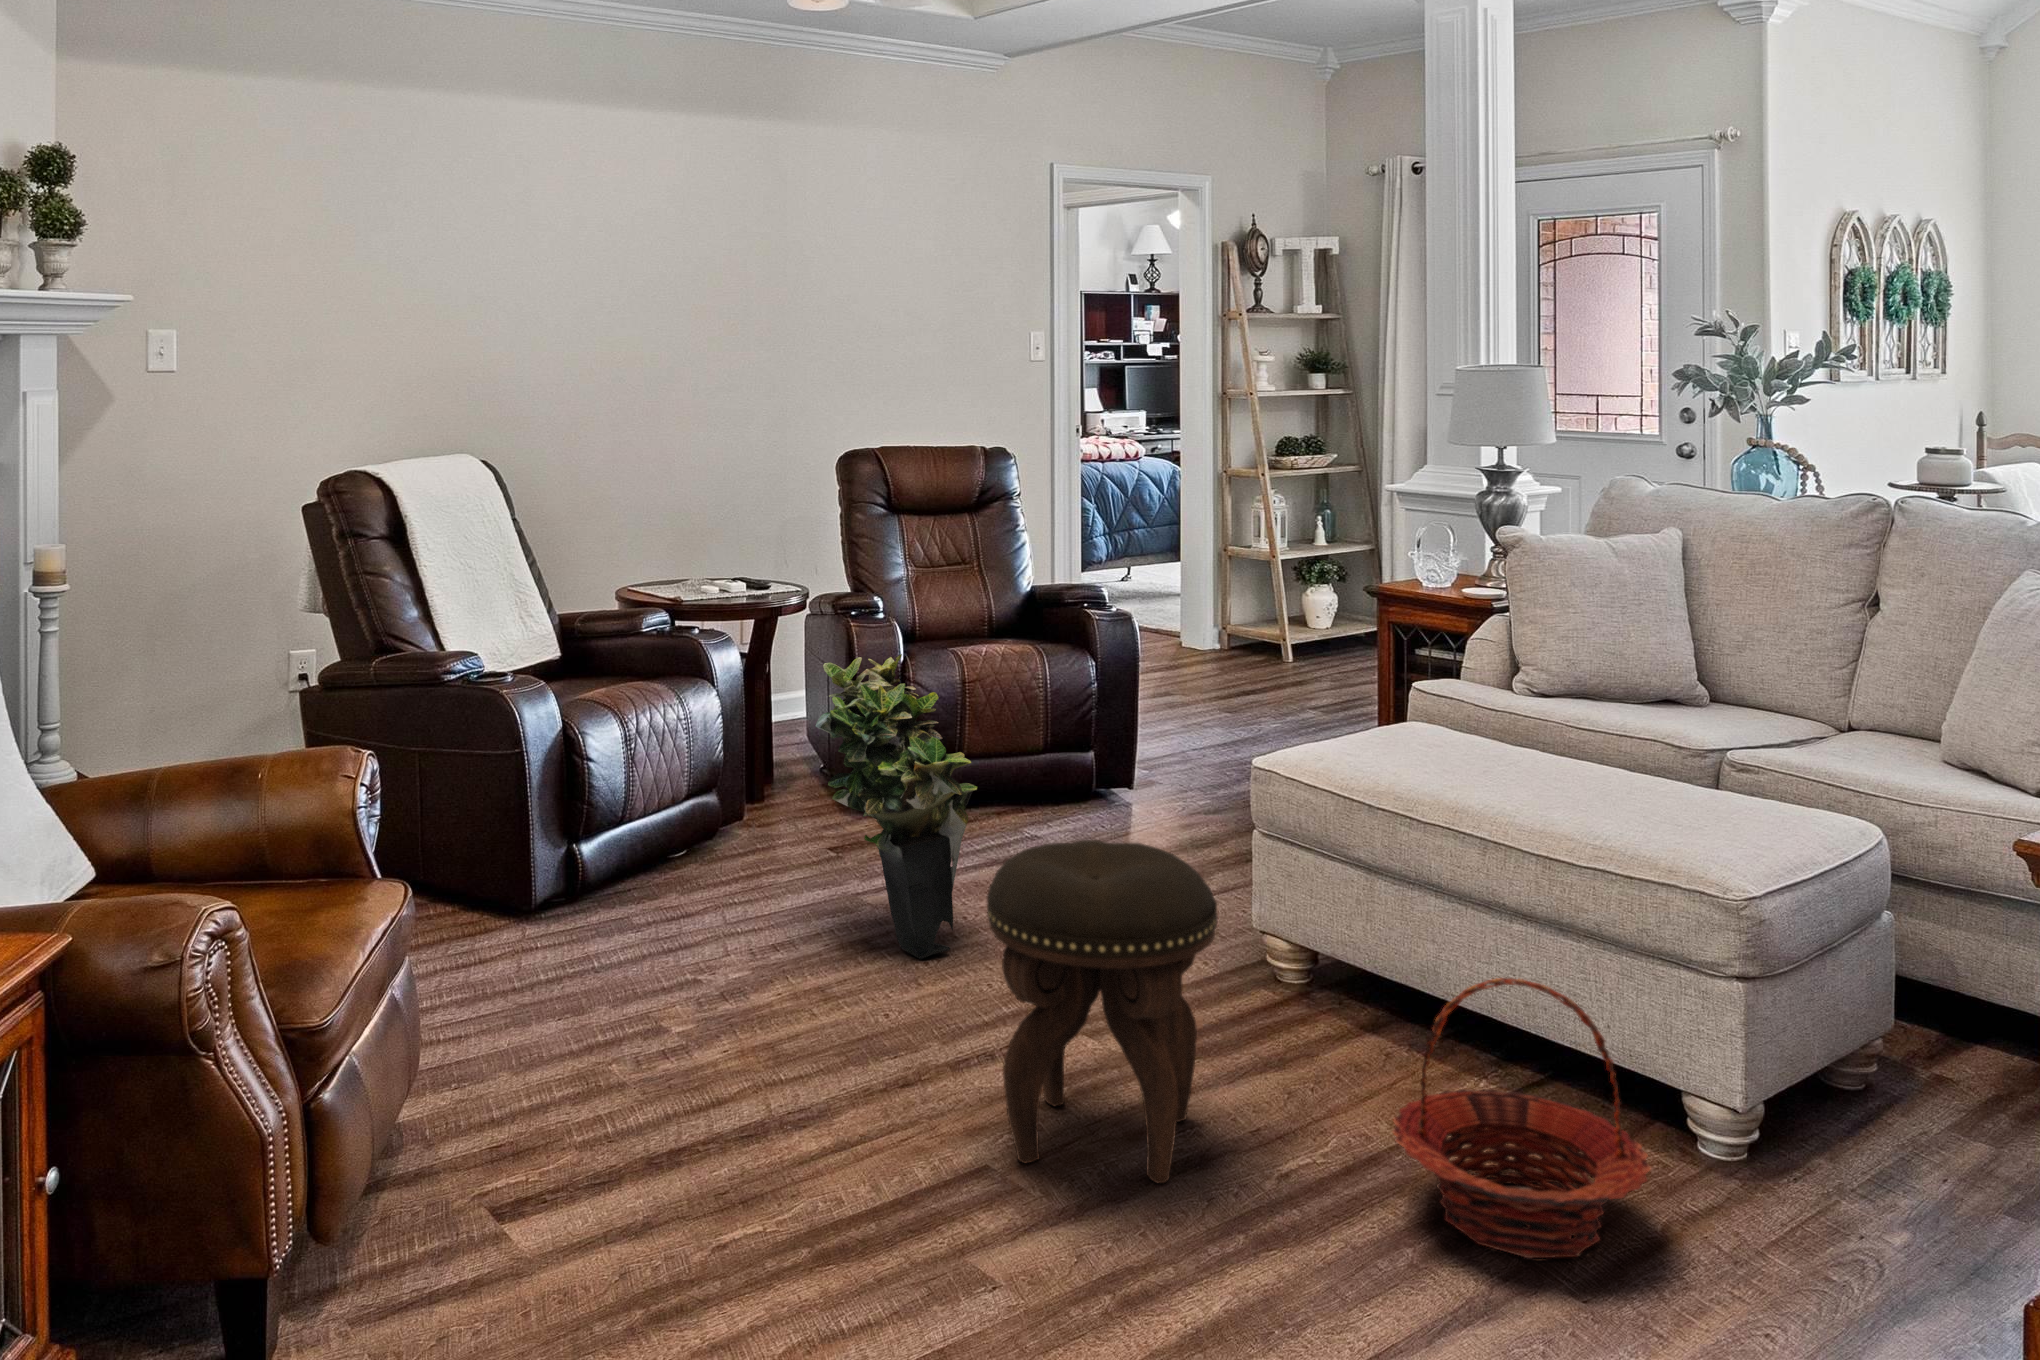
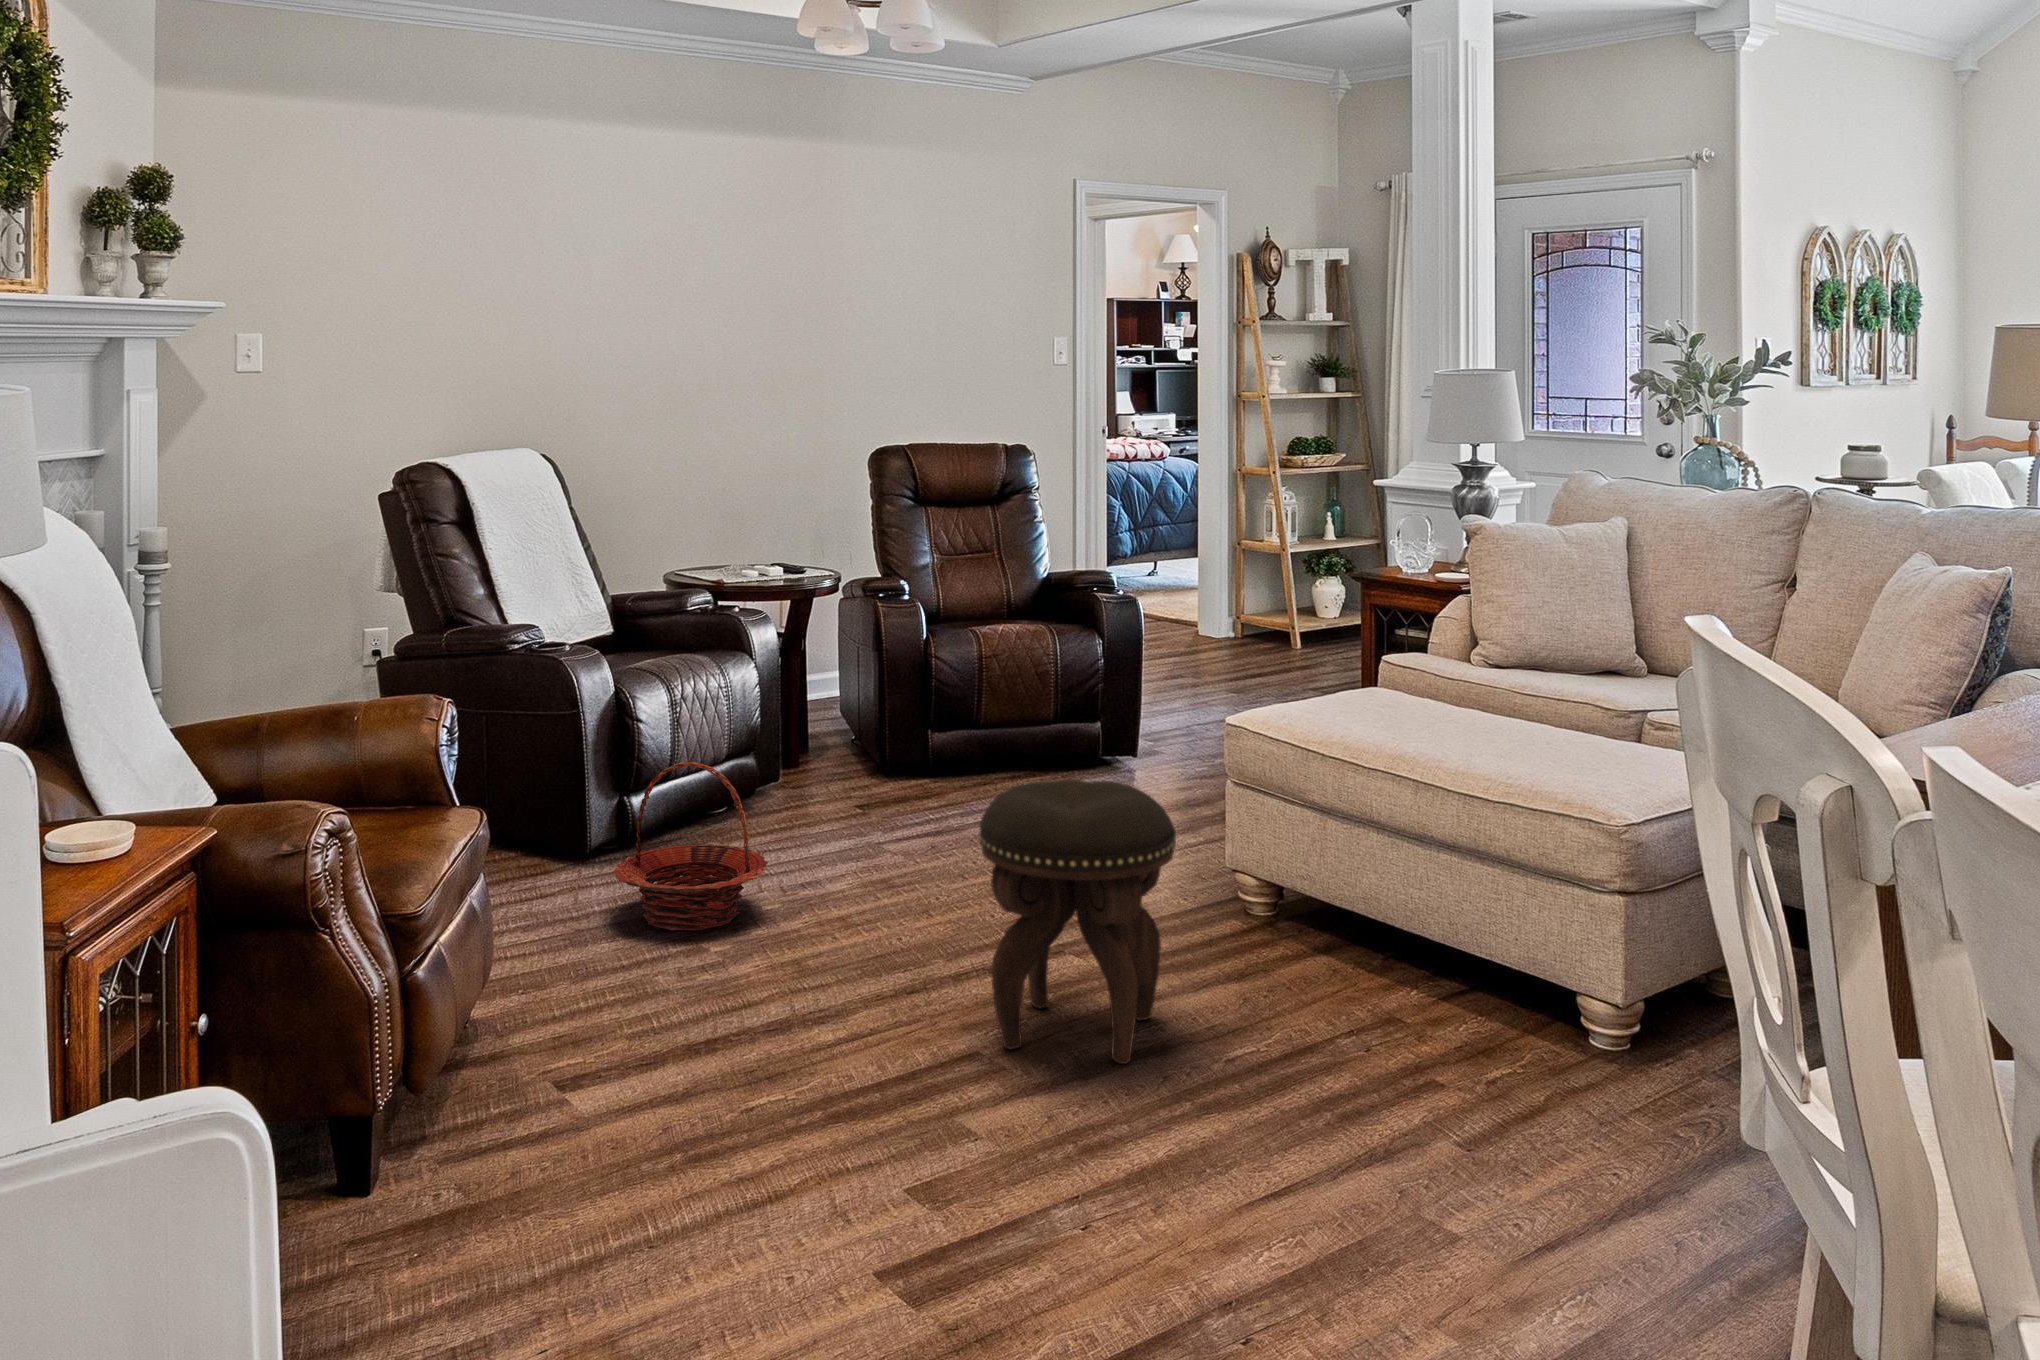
potted plant: present [815,654,977,959] -> none [840,628,985,898]
basket: present [1393,978,1651,1258] -> present [613,762,768,931]

